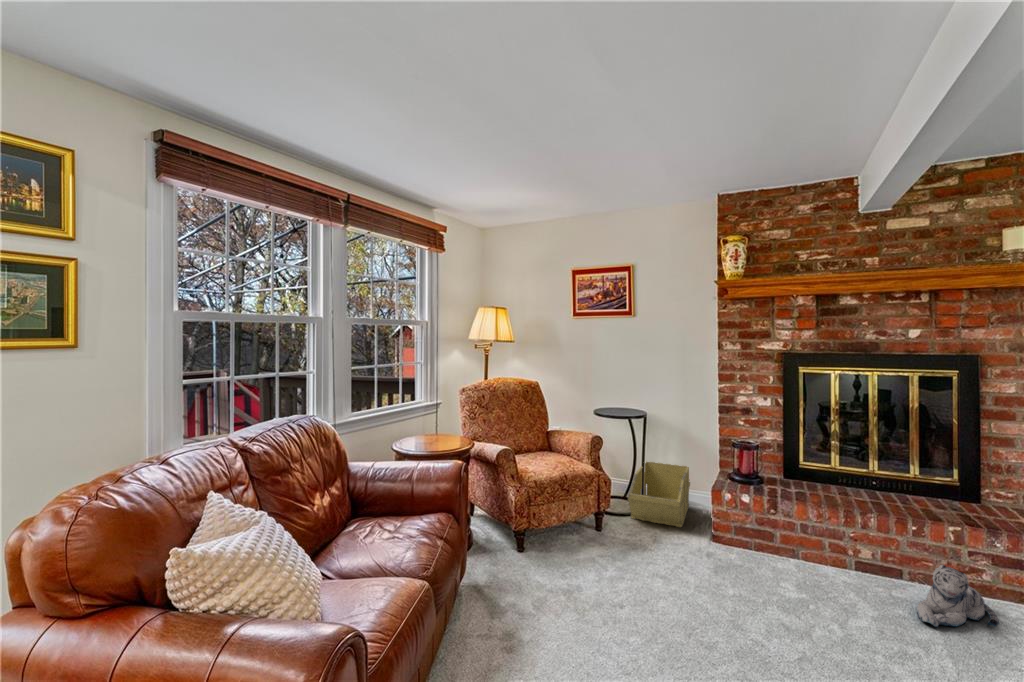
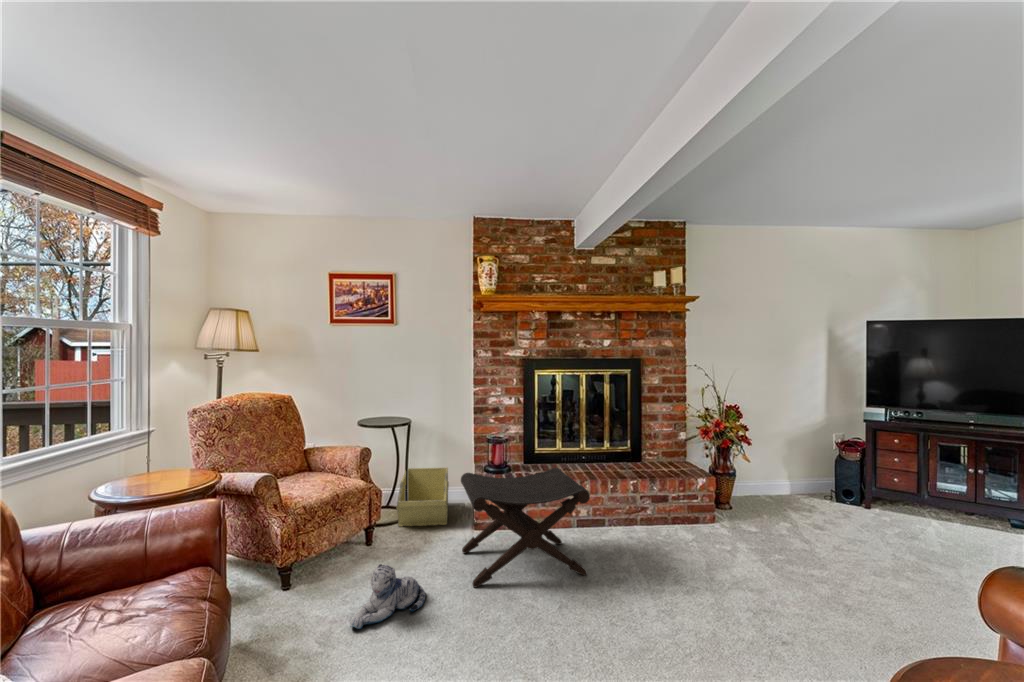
footstool: none [690,477,863,640] -> present [461,468,590,587]
plush toy: present [917,565,999,627] -> present [350,564,426,629]

